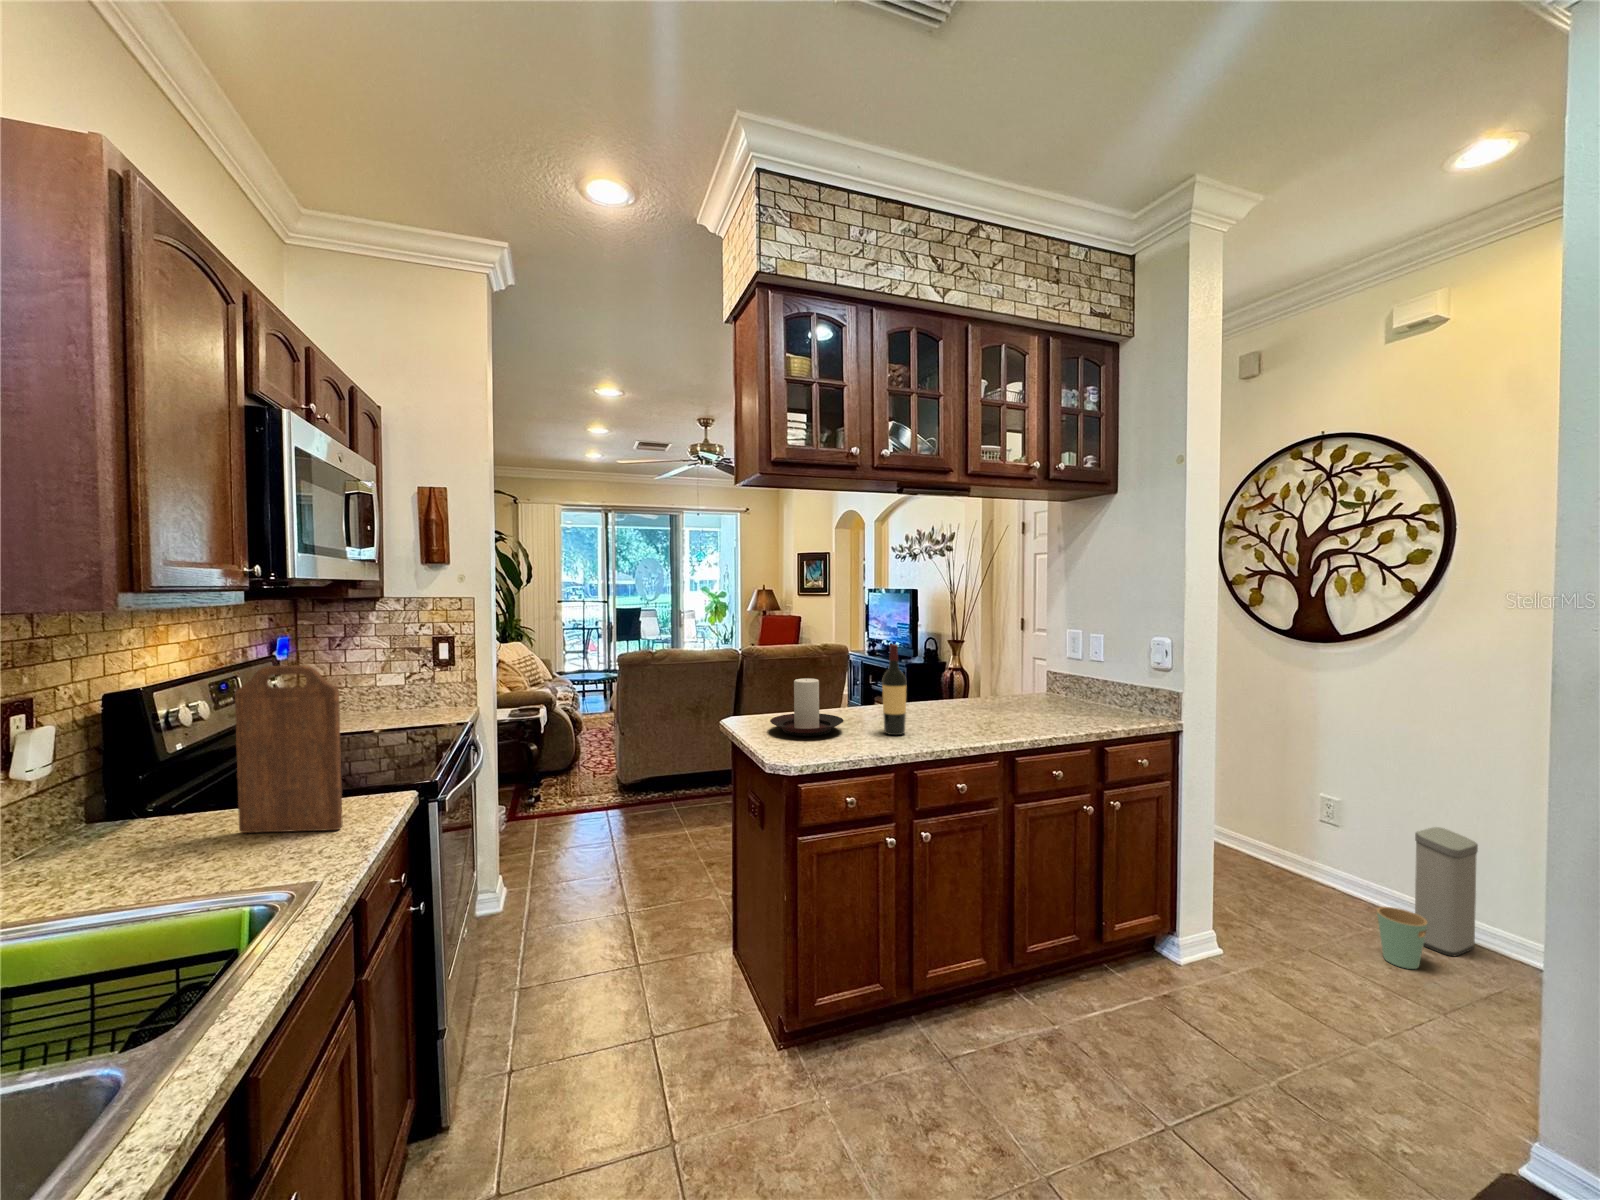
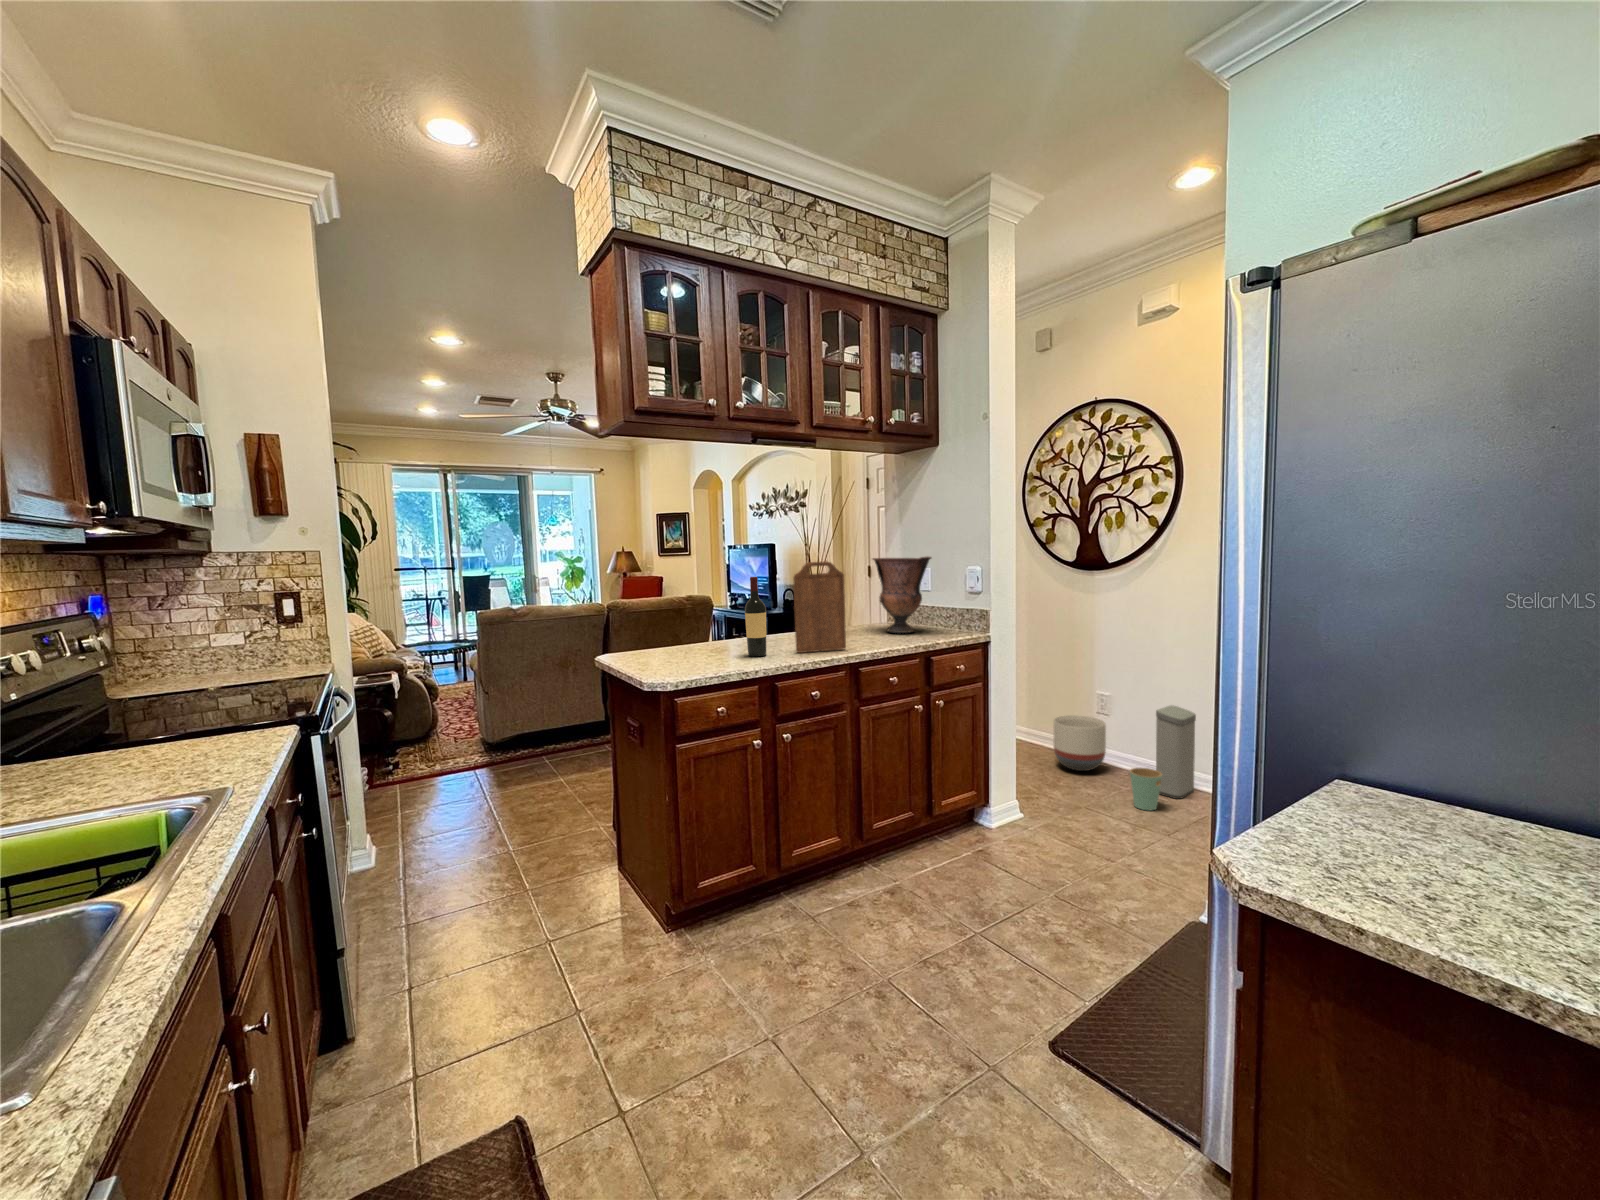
vase: none [1032,621,1107,712] -> present [873,557,931,633]
cutting board: present [235,665,342,833] -> present [793,561,846,653]
candle holder: present [770,678,844,736] -> none [644,609,712,662]
planter: none [1261,821,1336,896] -> present [1054,715,1106,771]

